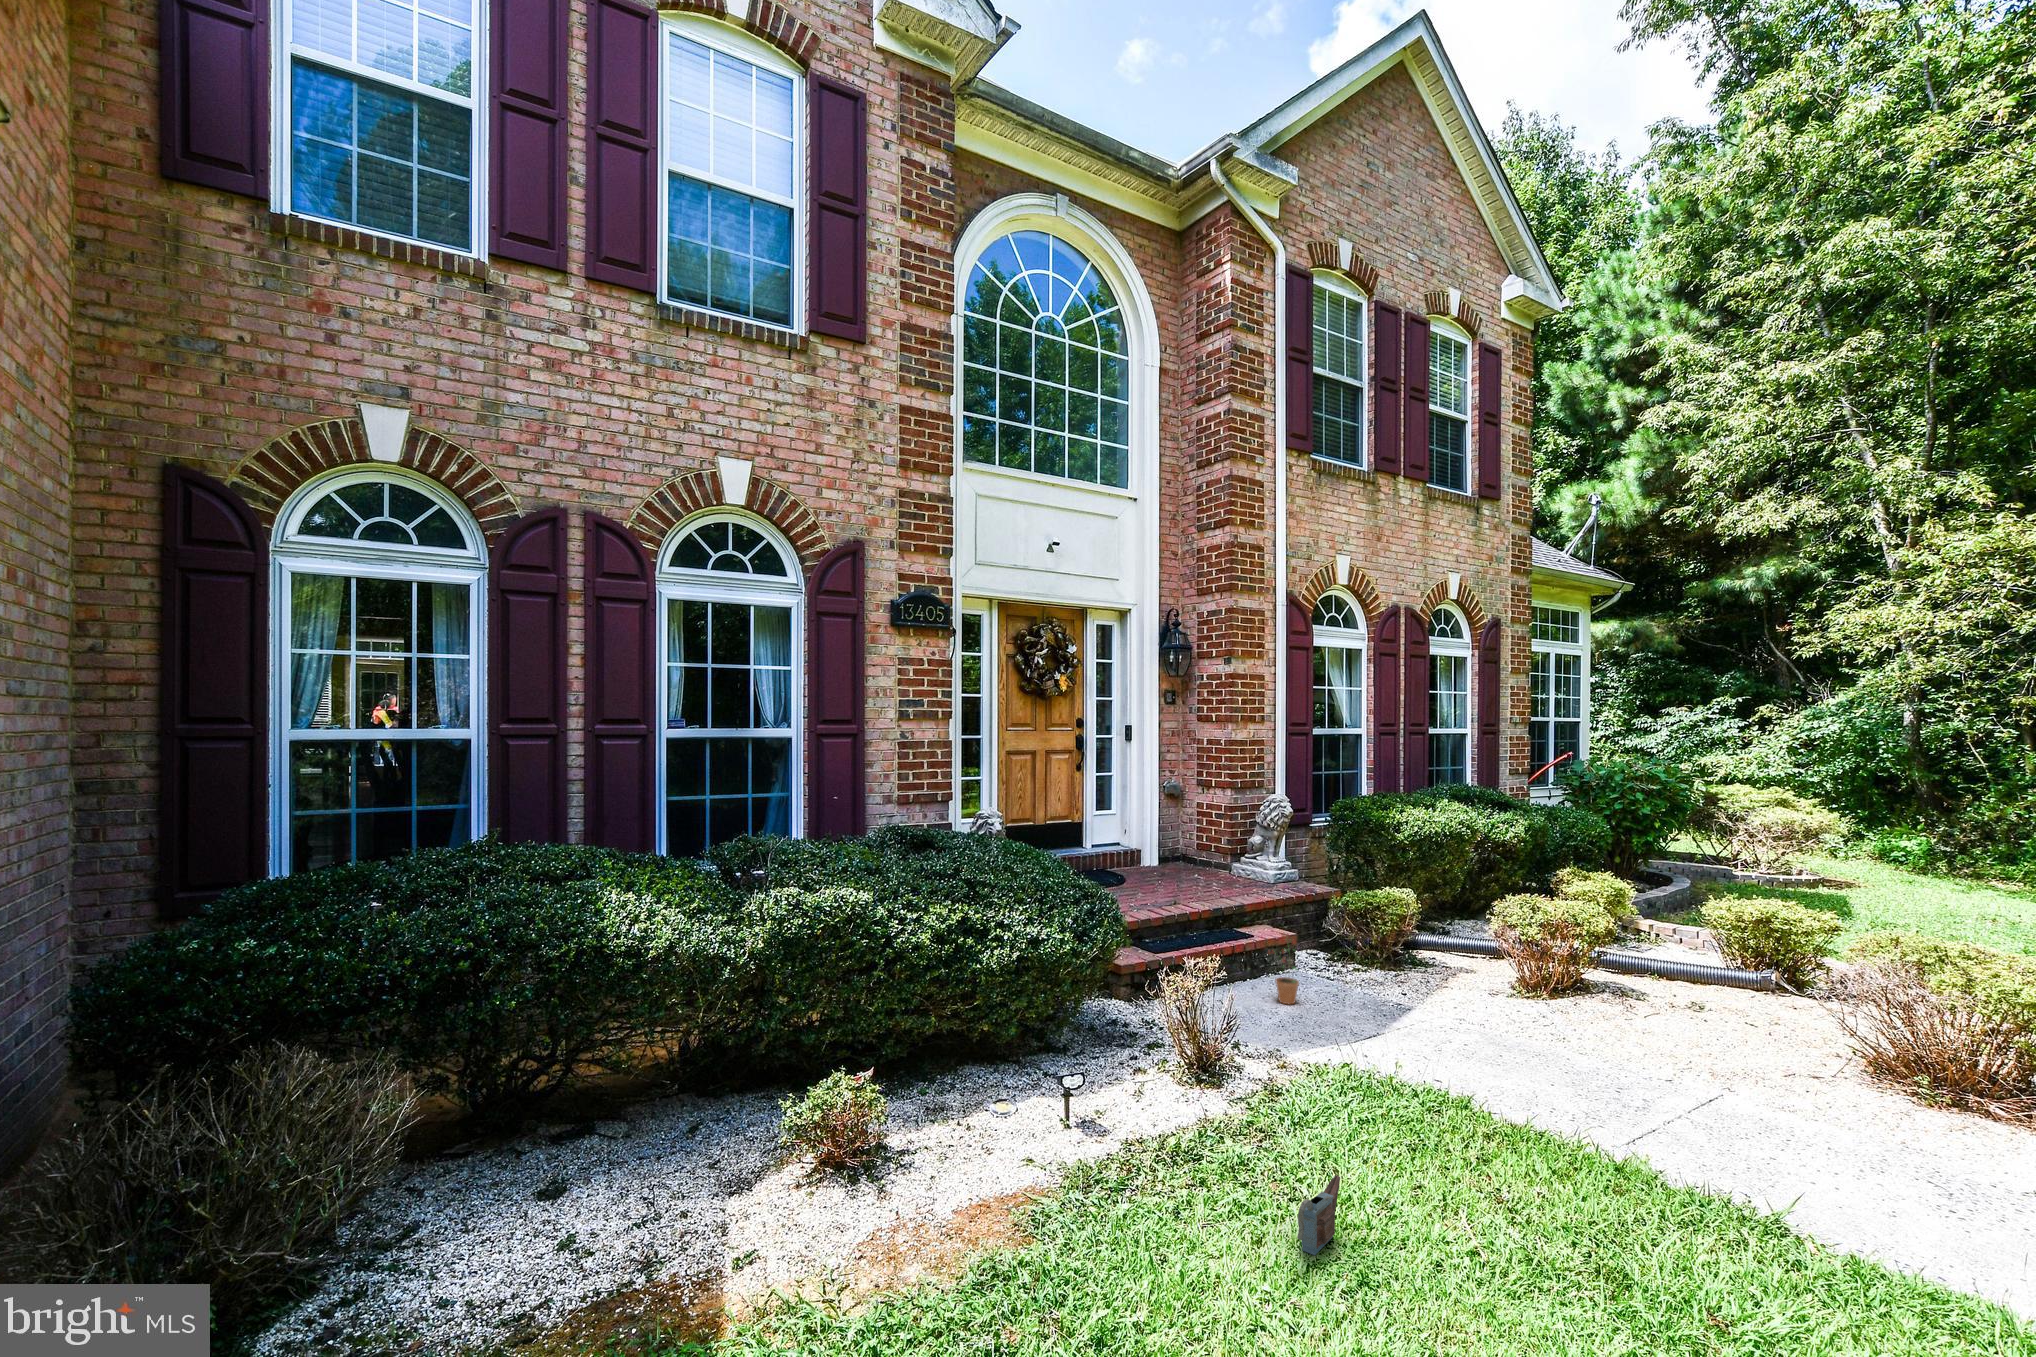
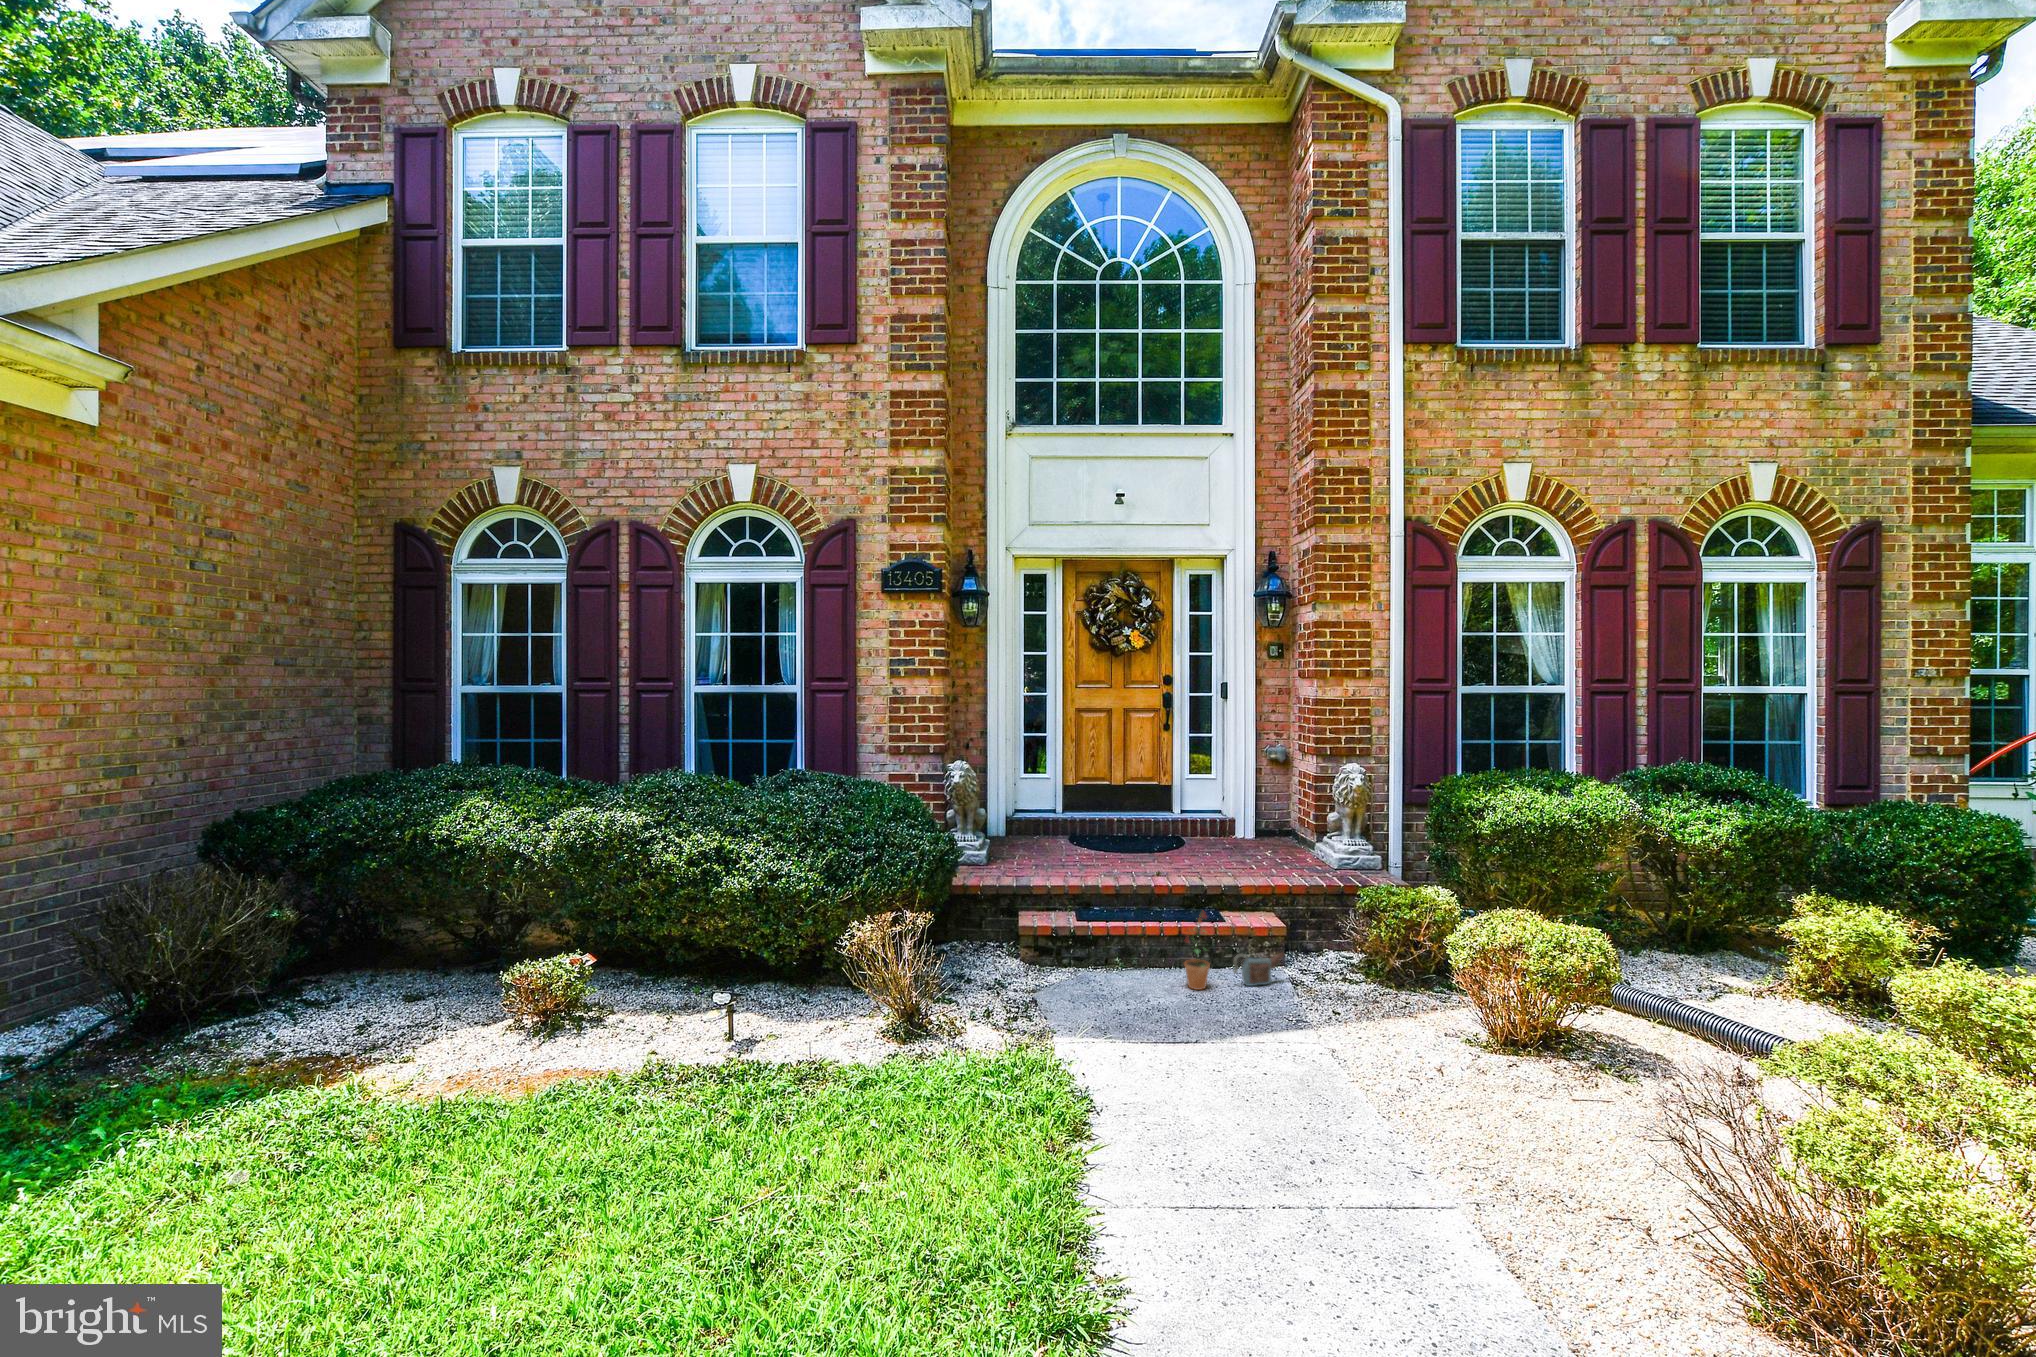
watering can: present [1297,1175,1340,1255] -> present [1234,953,1284,986]

